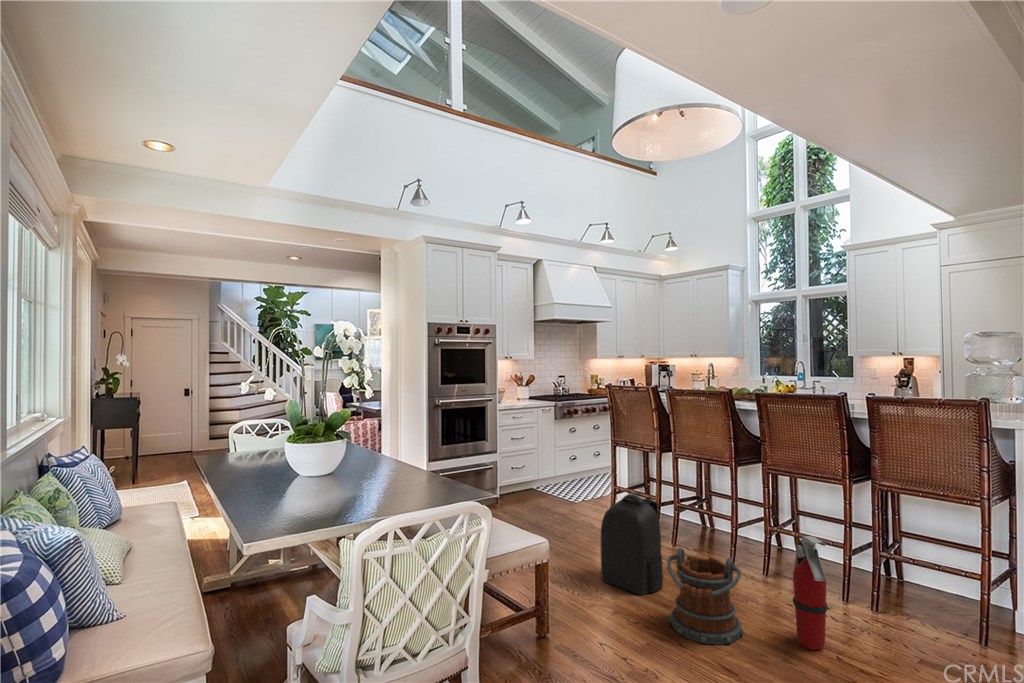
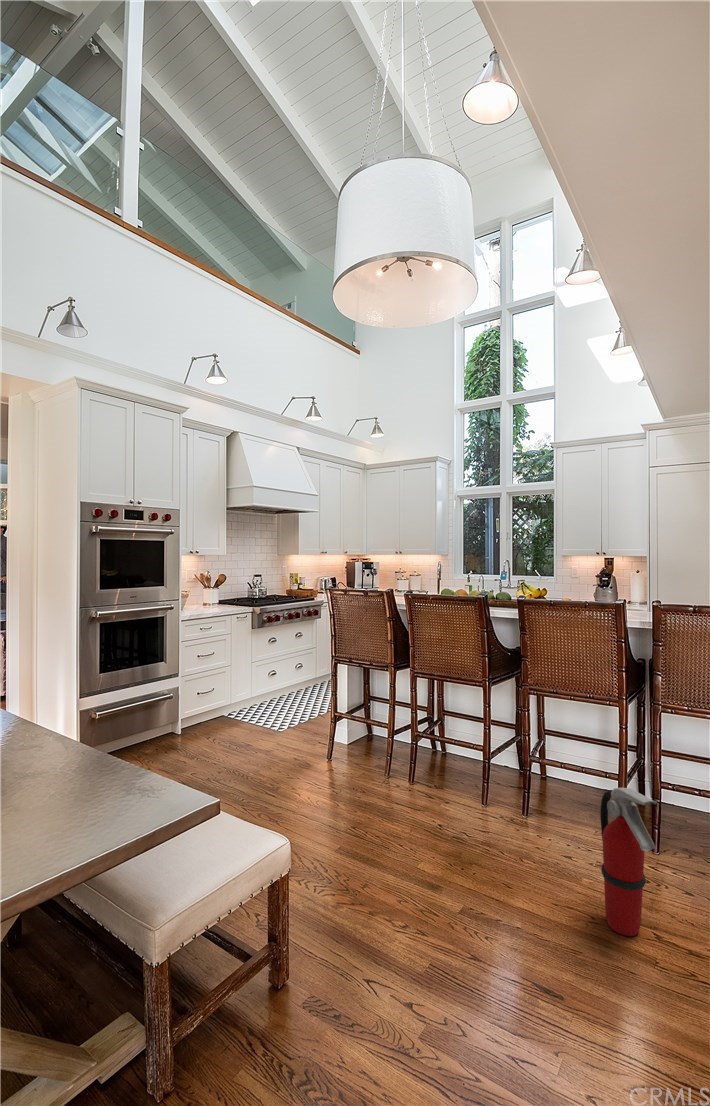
backpack: present [601,494,663,595] -> none [338,735,419,875]
bucket: present [667,548,744,644] -> none [444,815,545,954]

